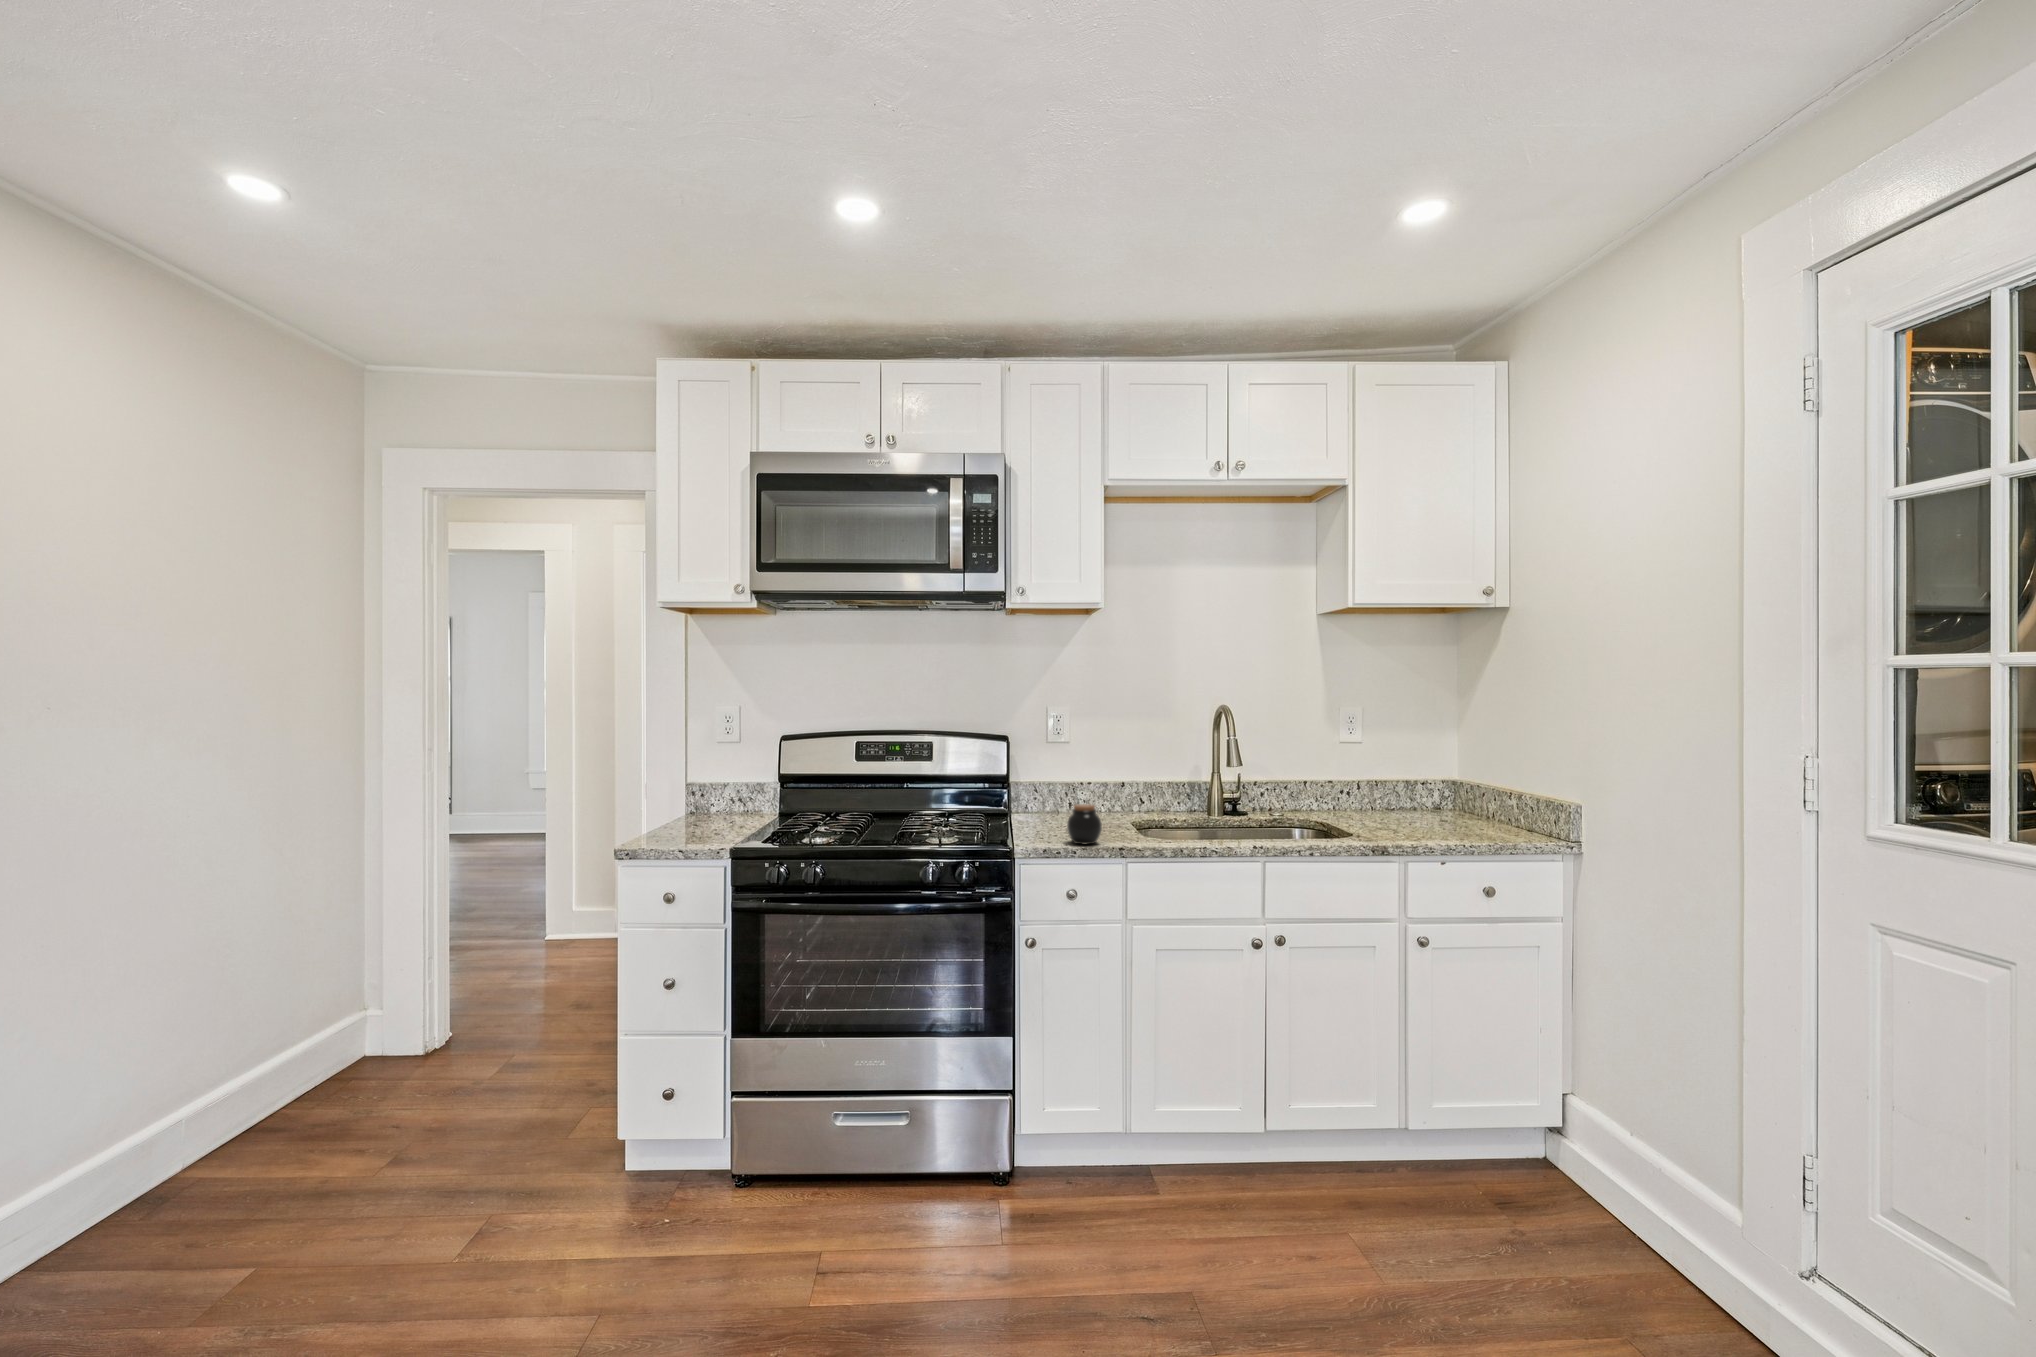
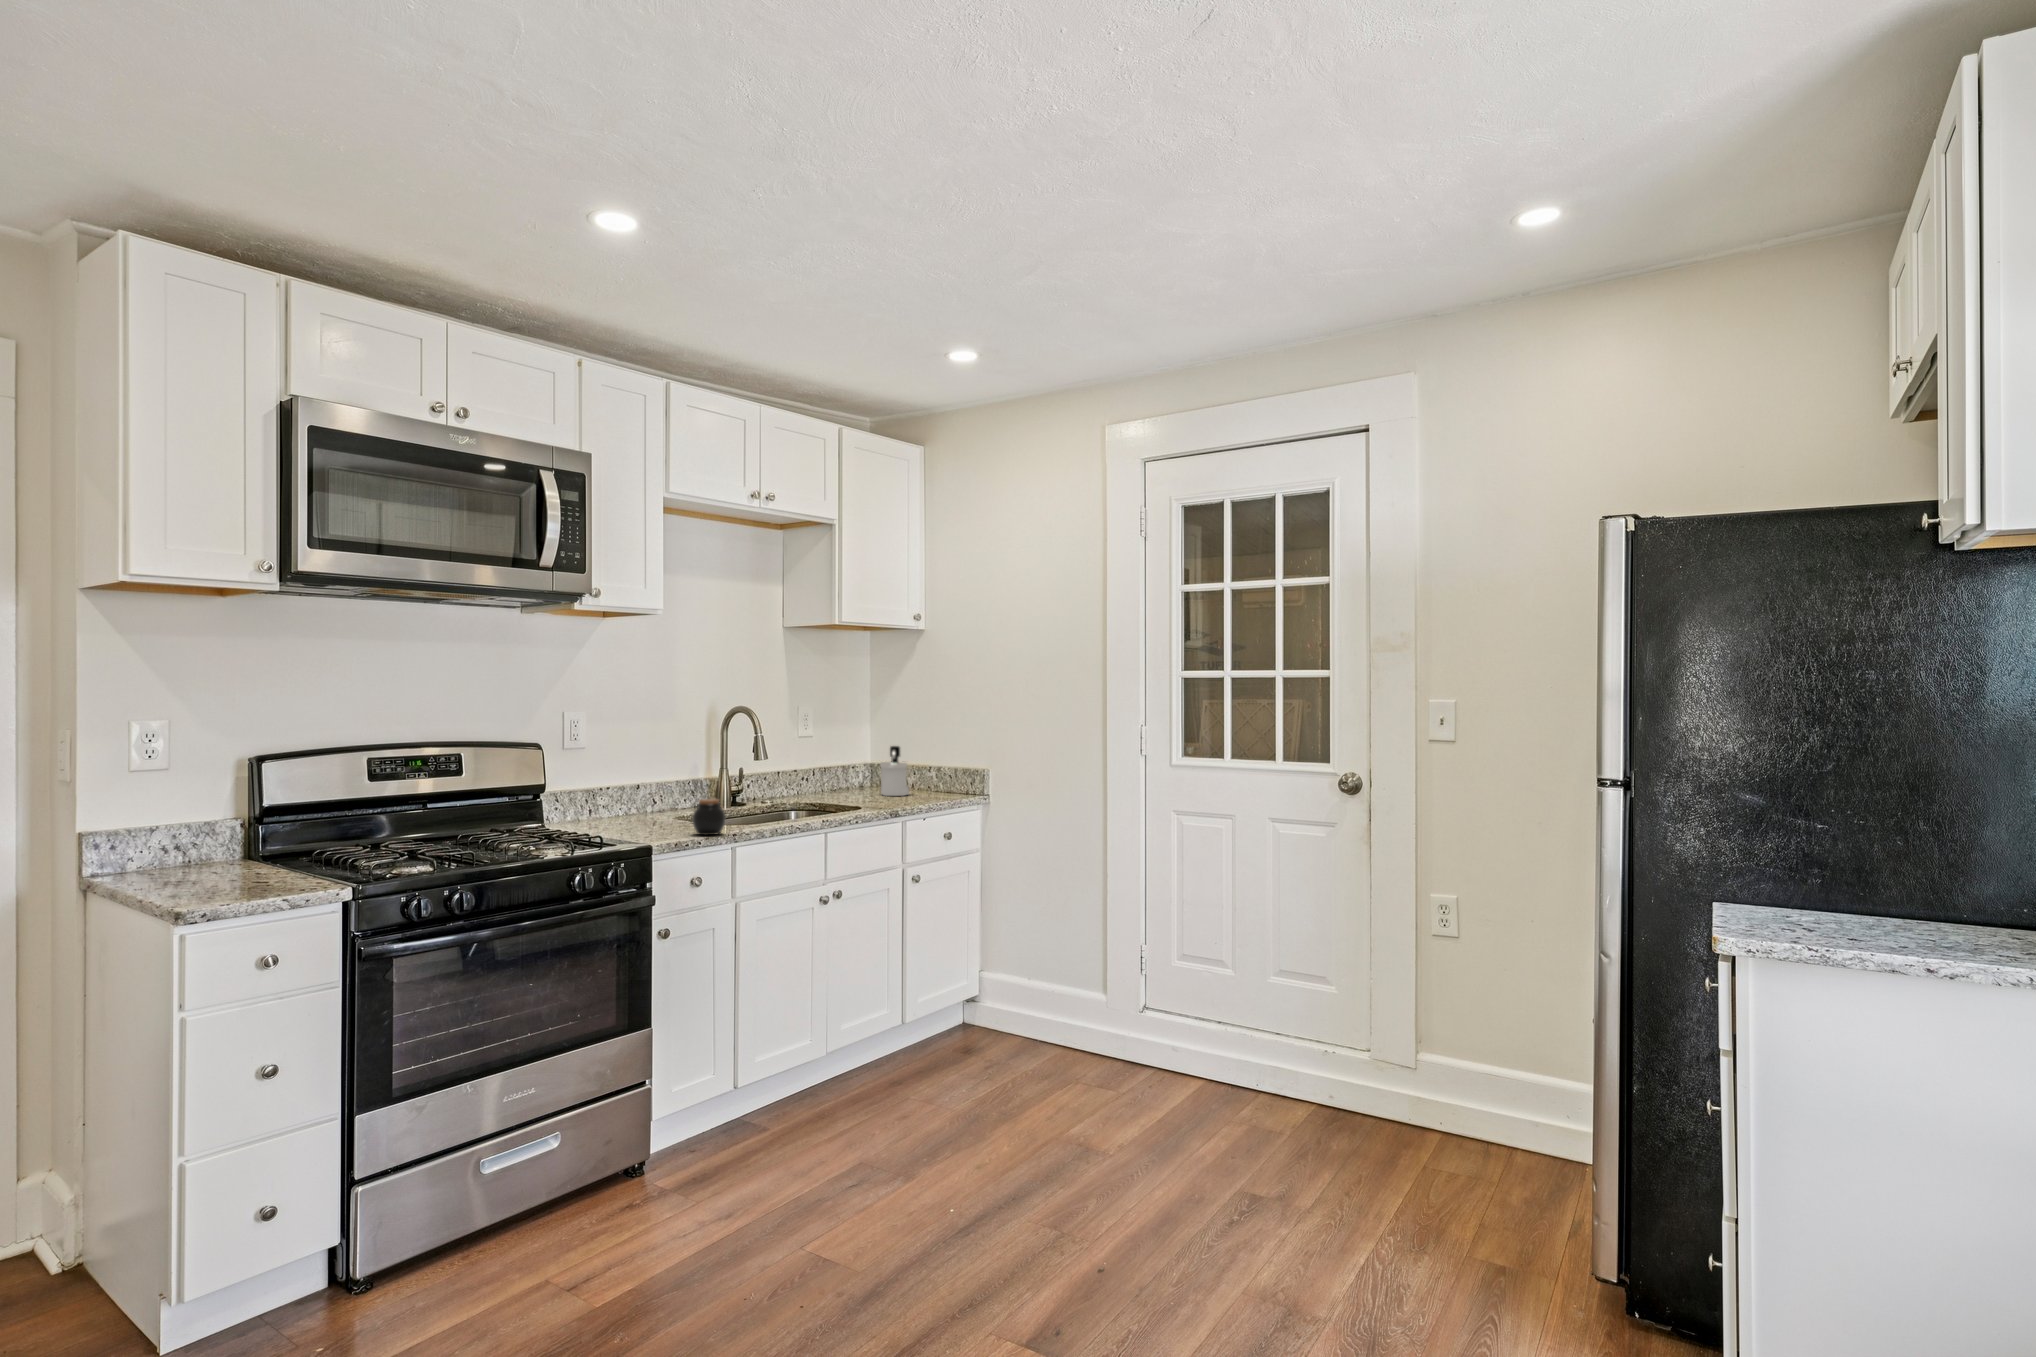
soap dispenser: none [1456,761,1499,826] -> present [880,746,909,796]

